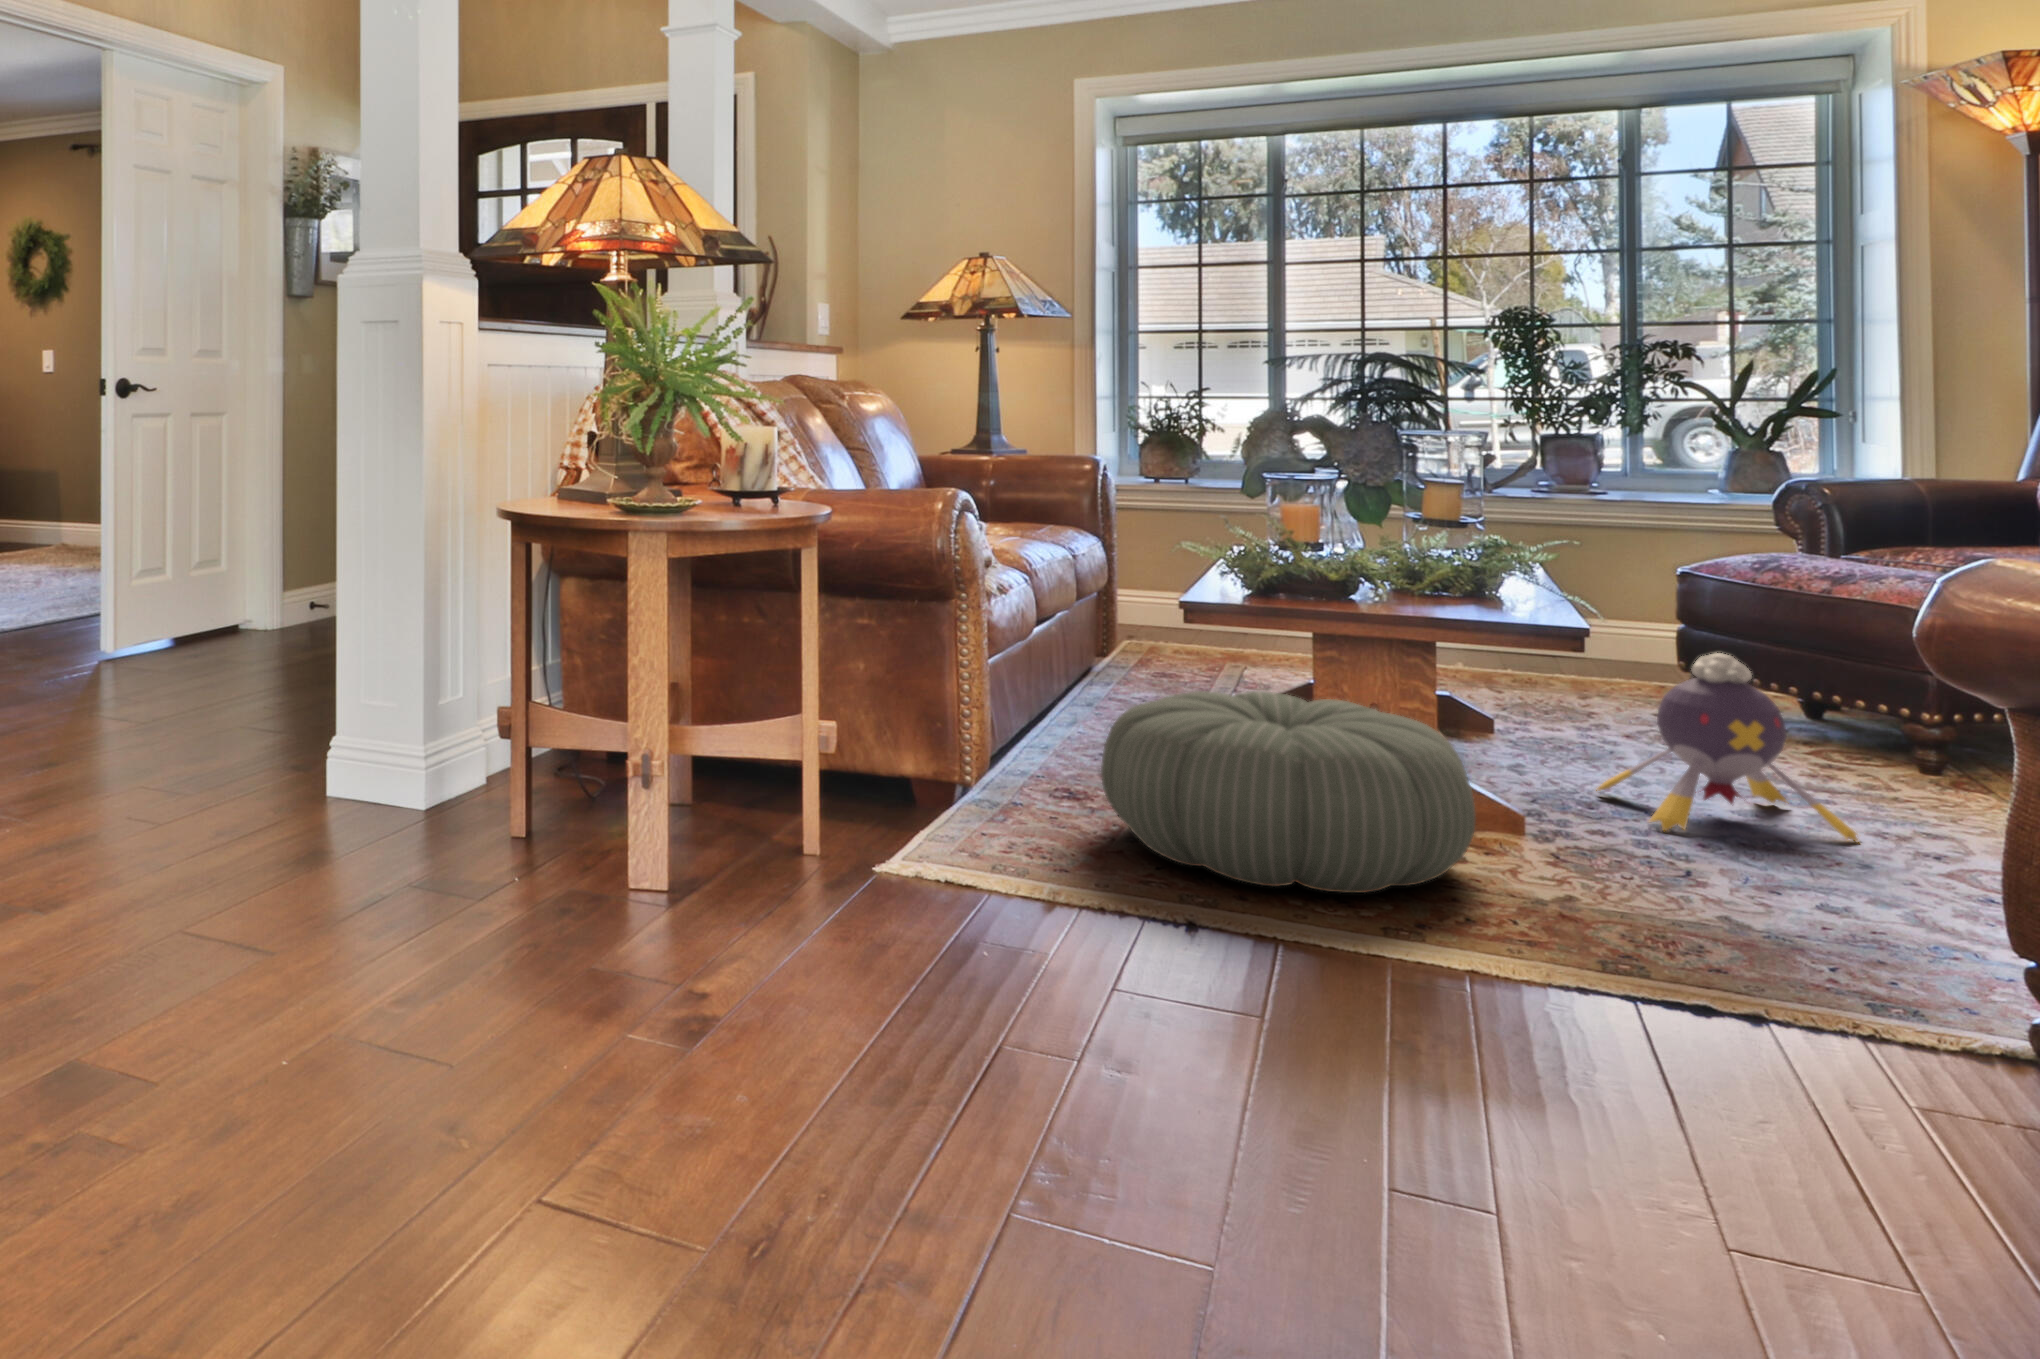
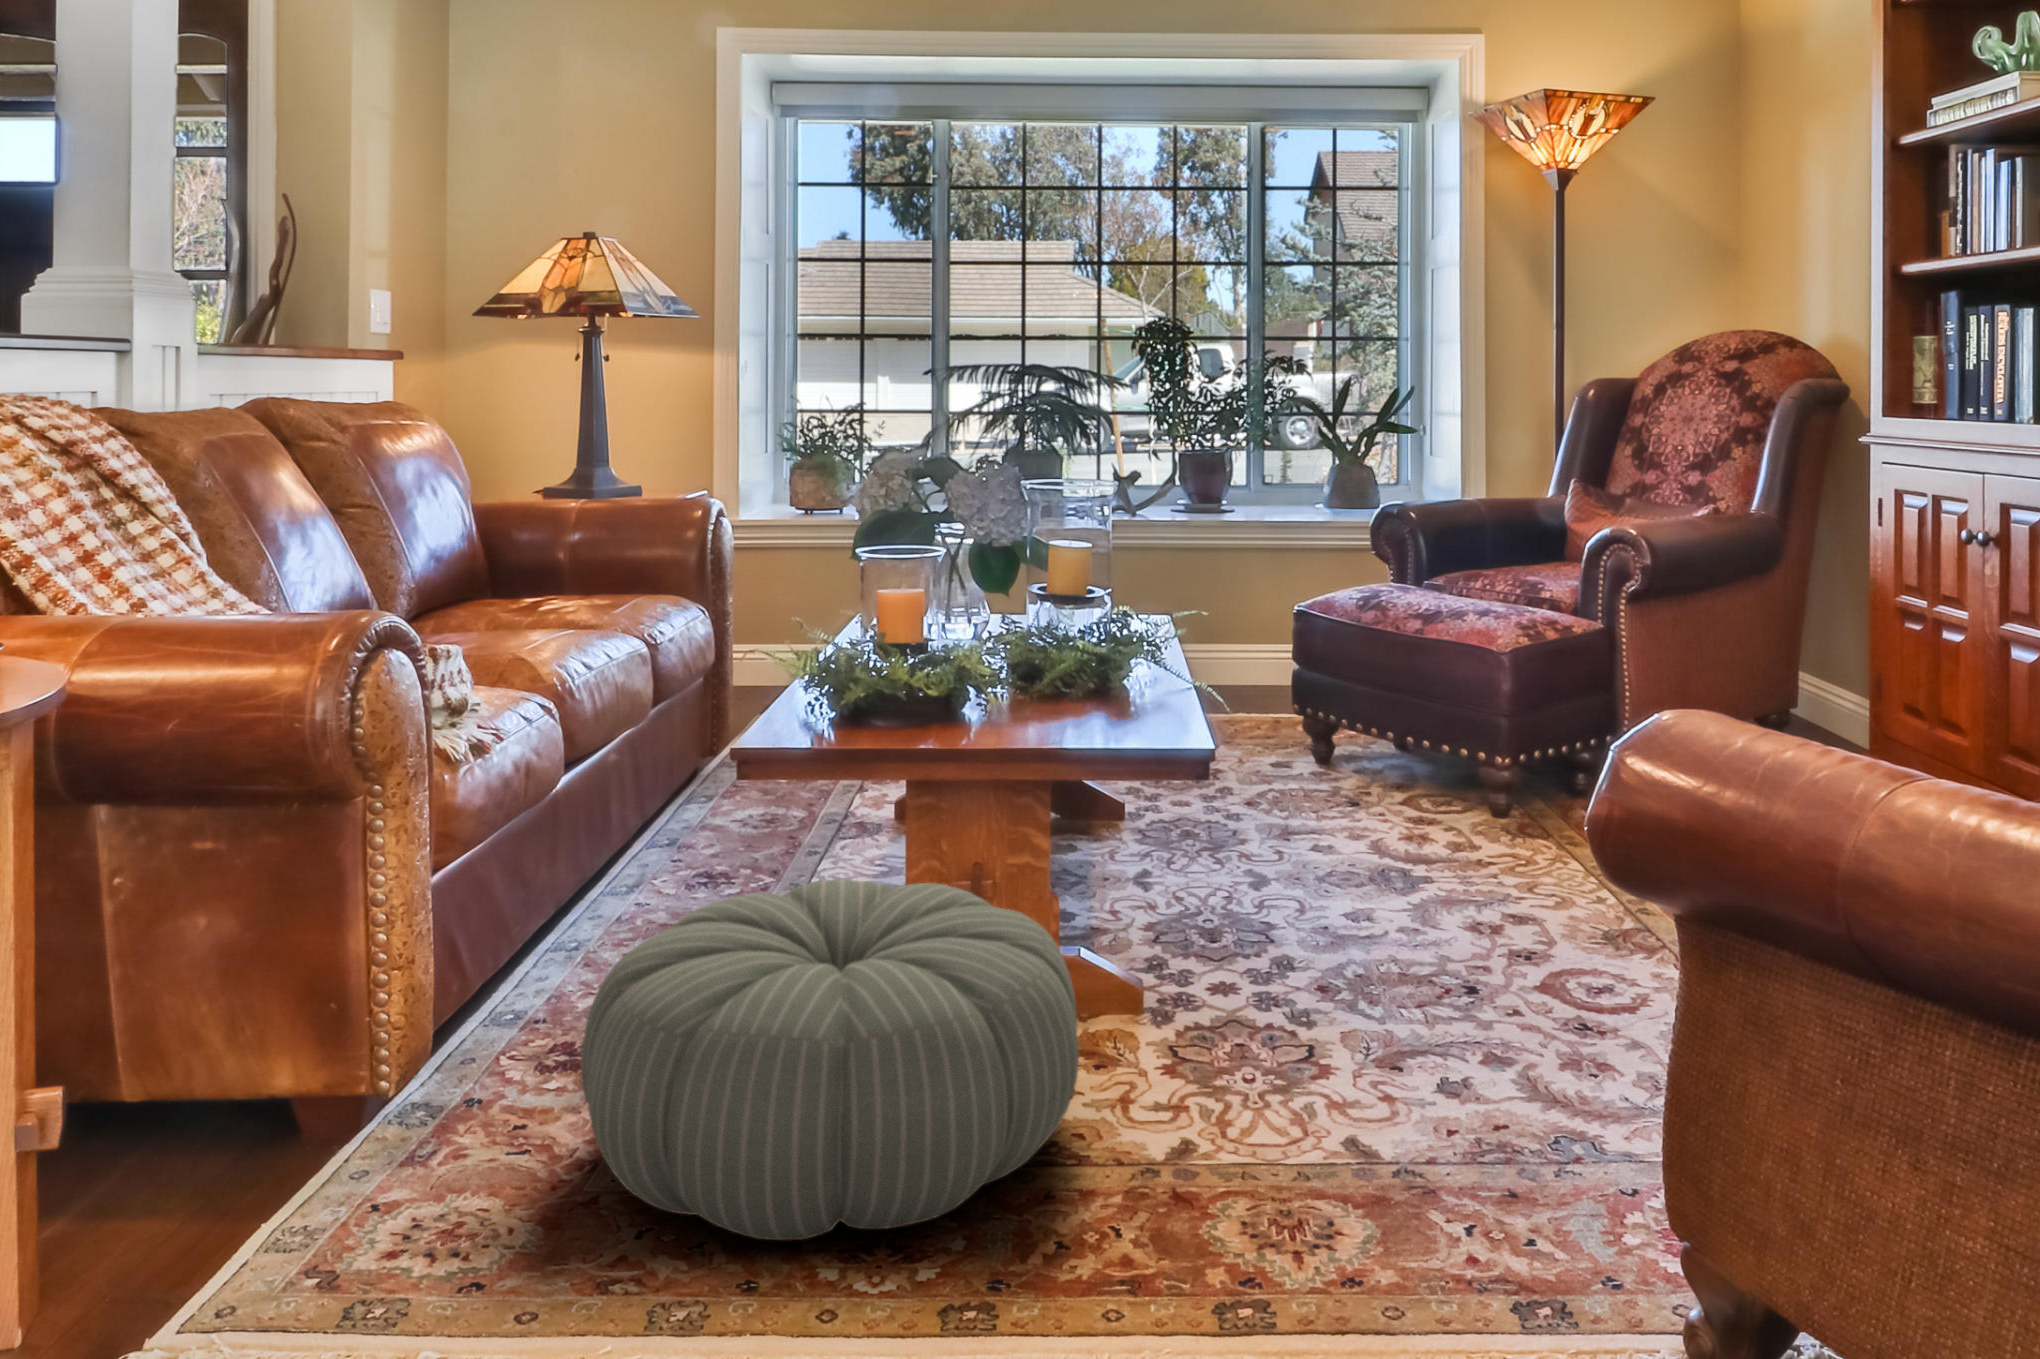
plush toy: present [1596,653,1858,842] -> none [1216,741,1462,971]

